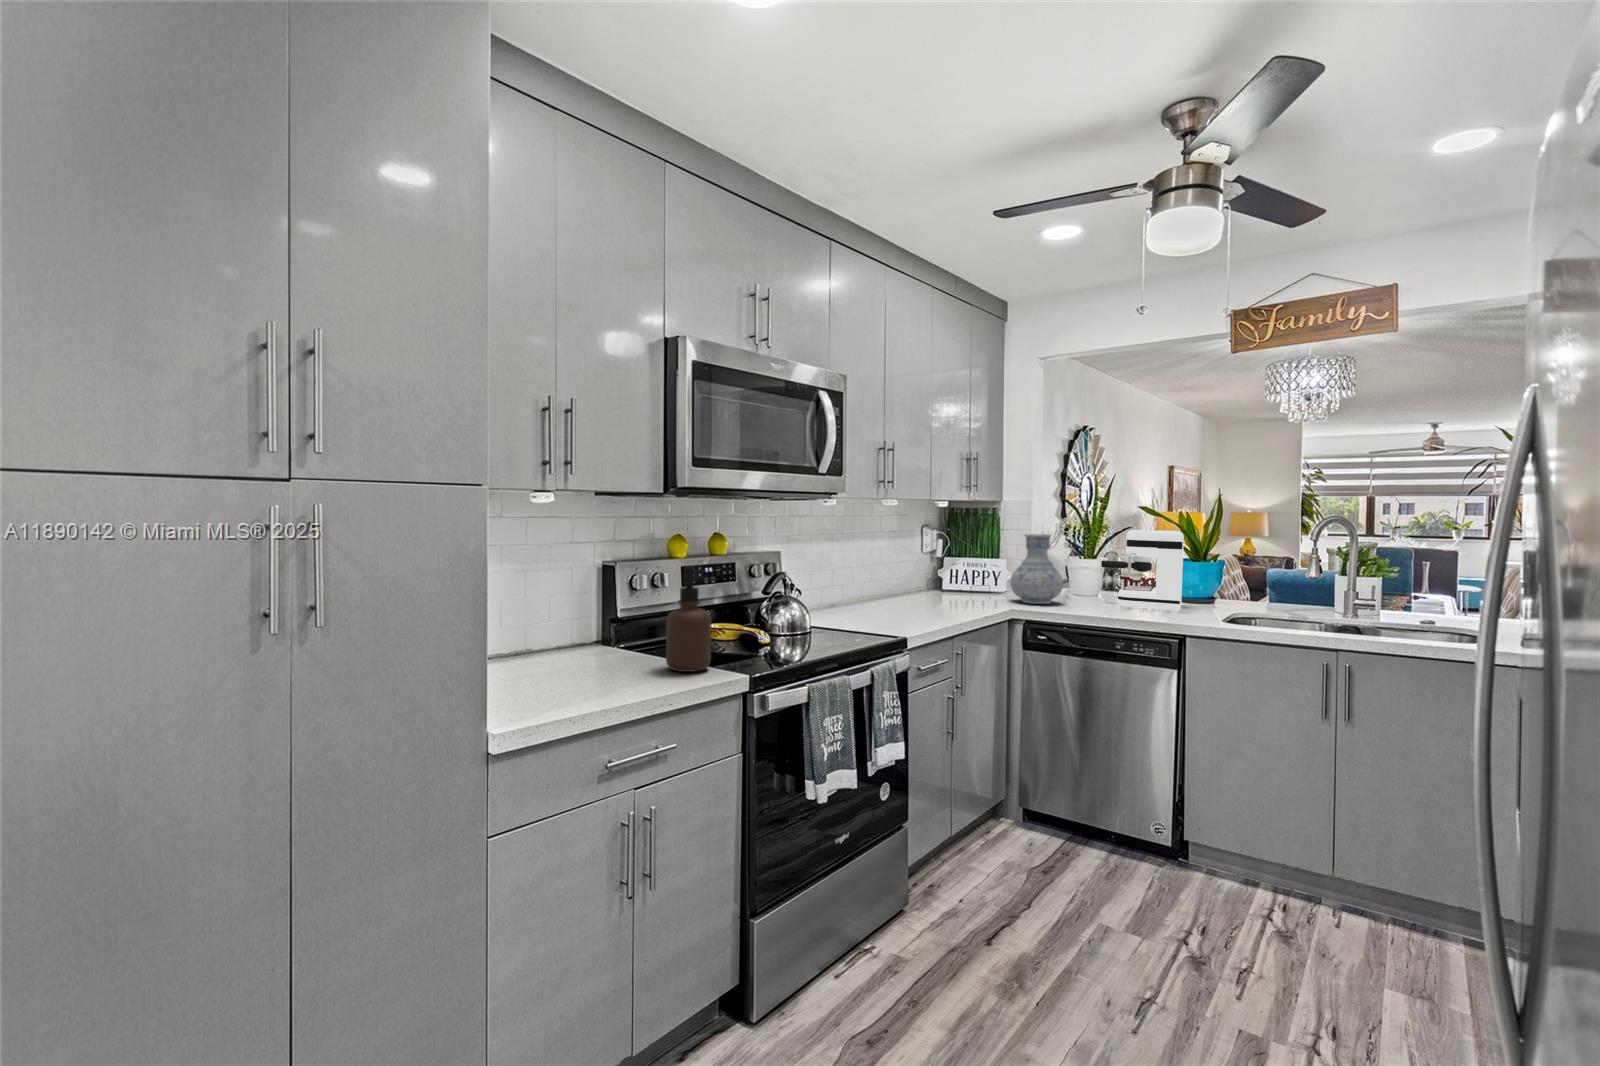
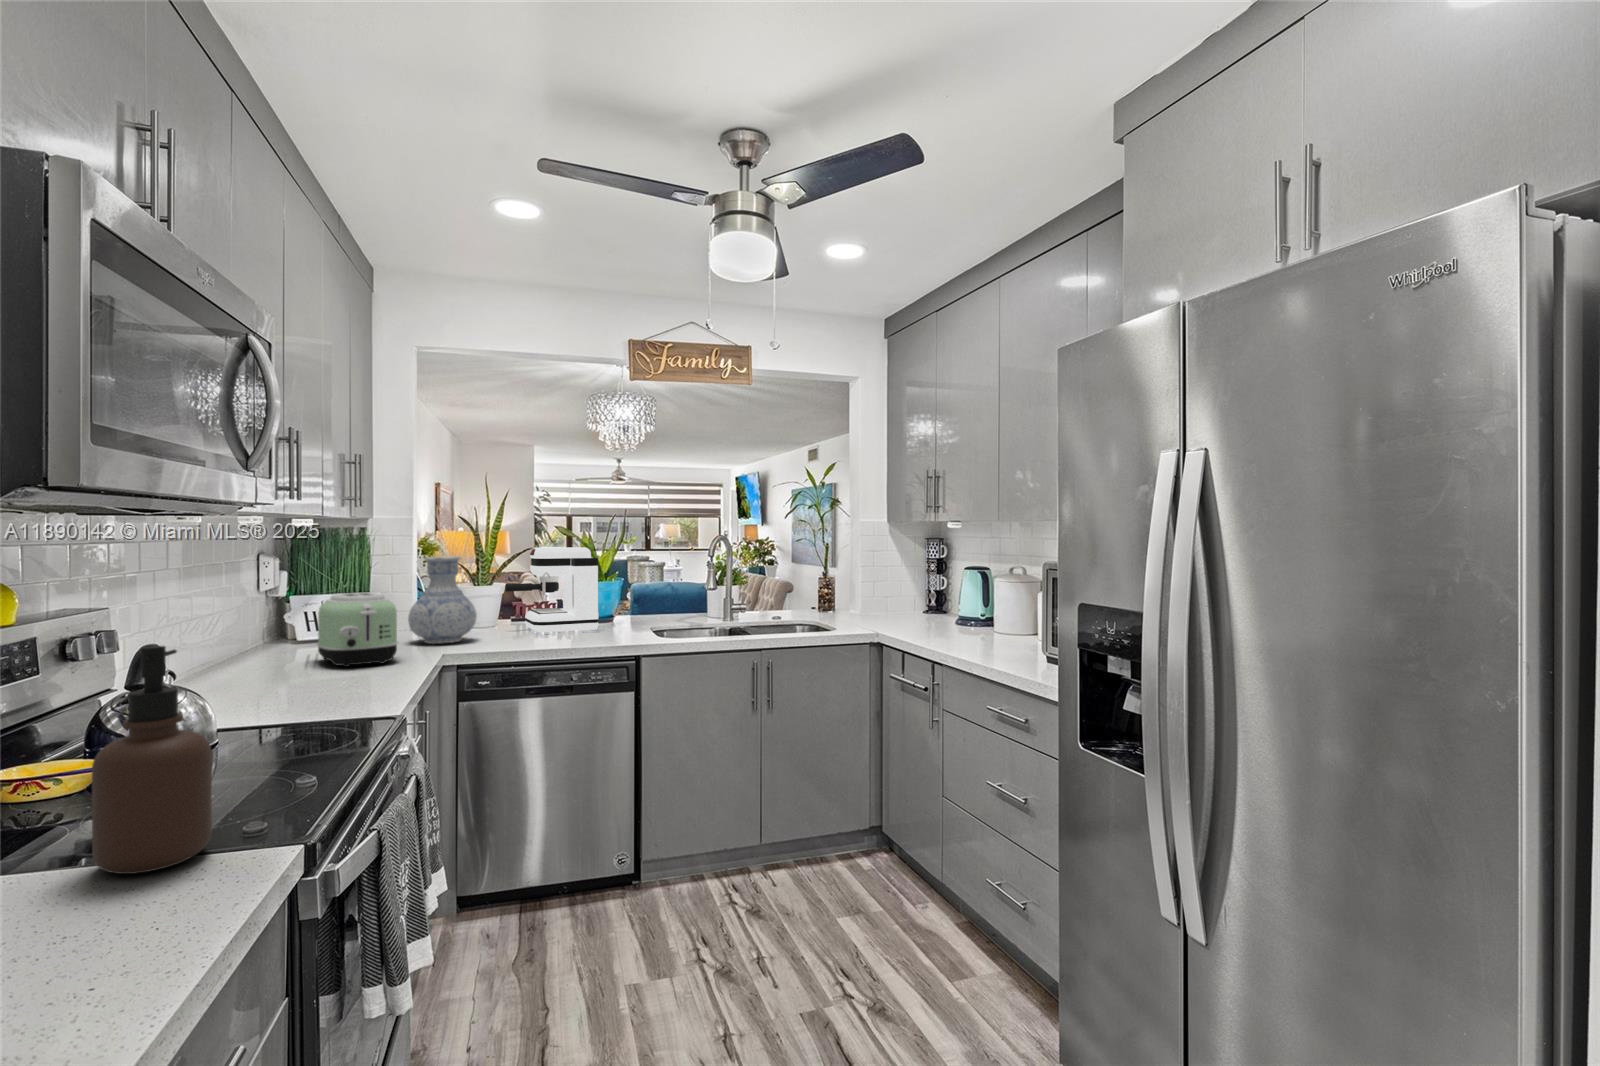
toaster: none [928,557,978,610] -> present [317,592,398,667]

